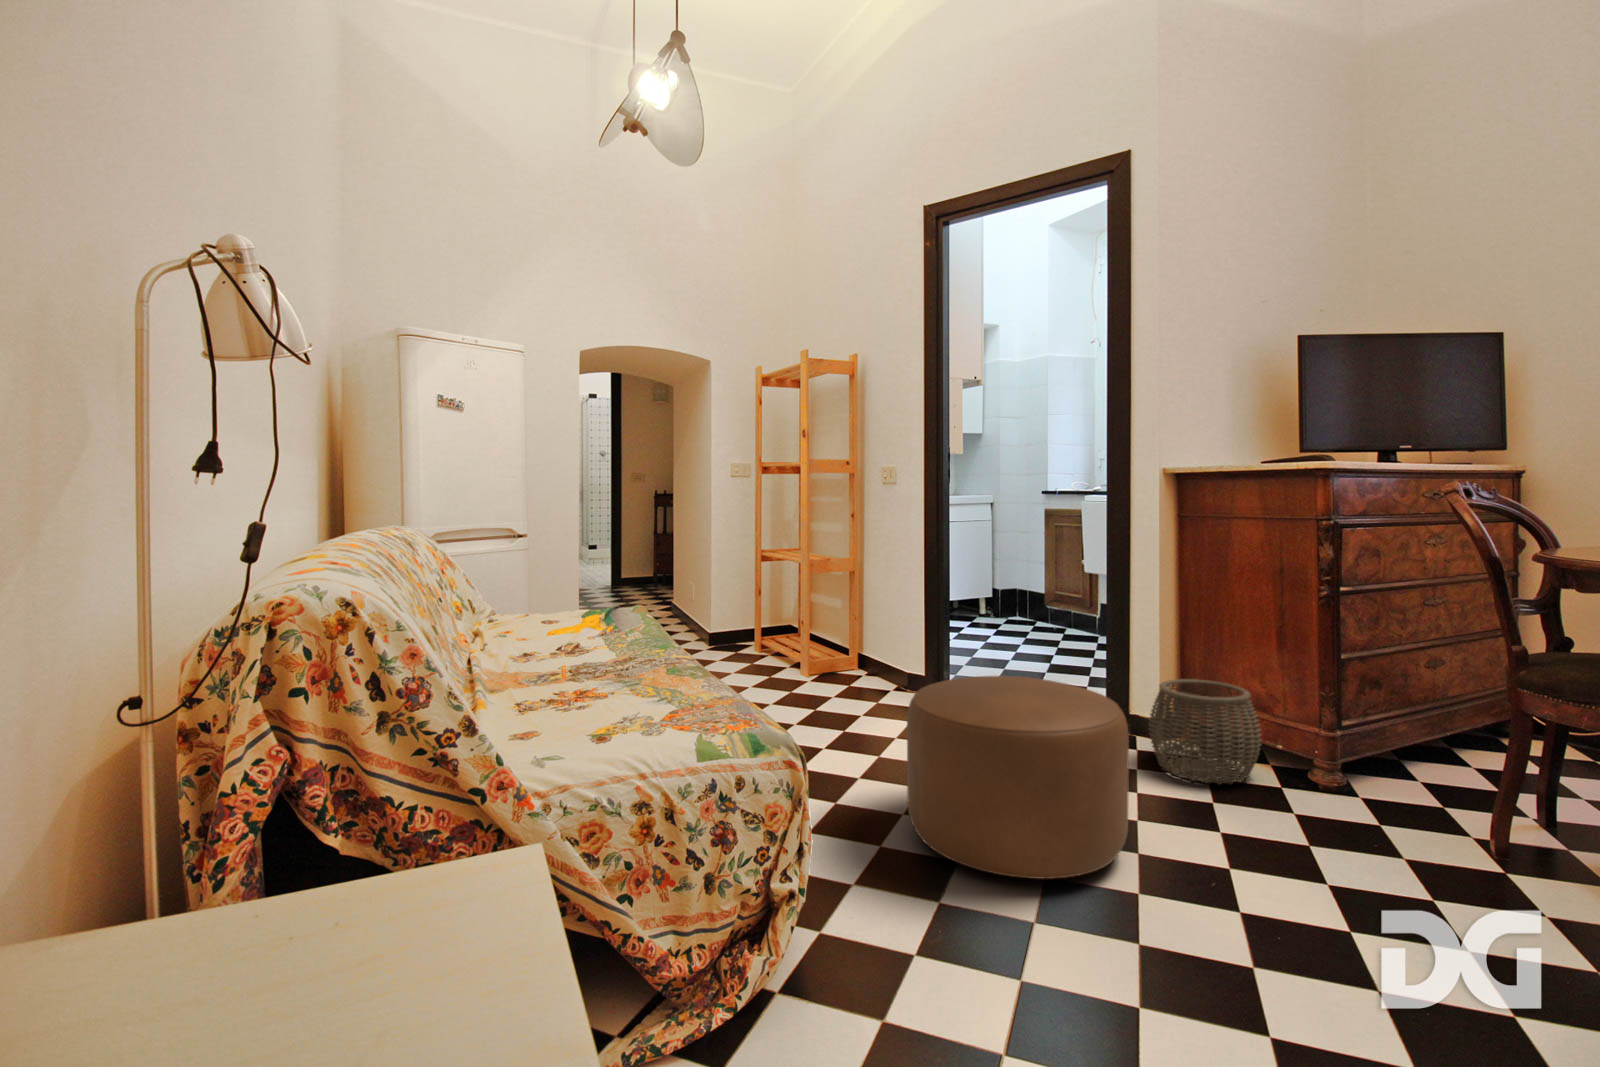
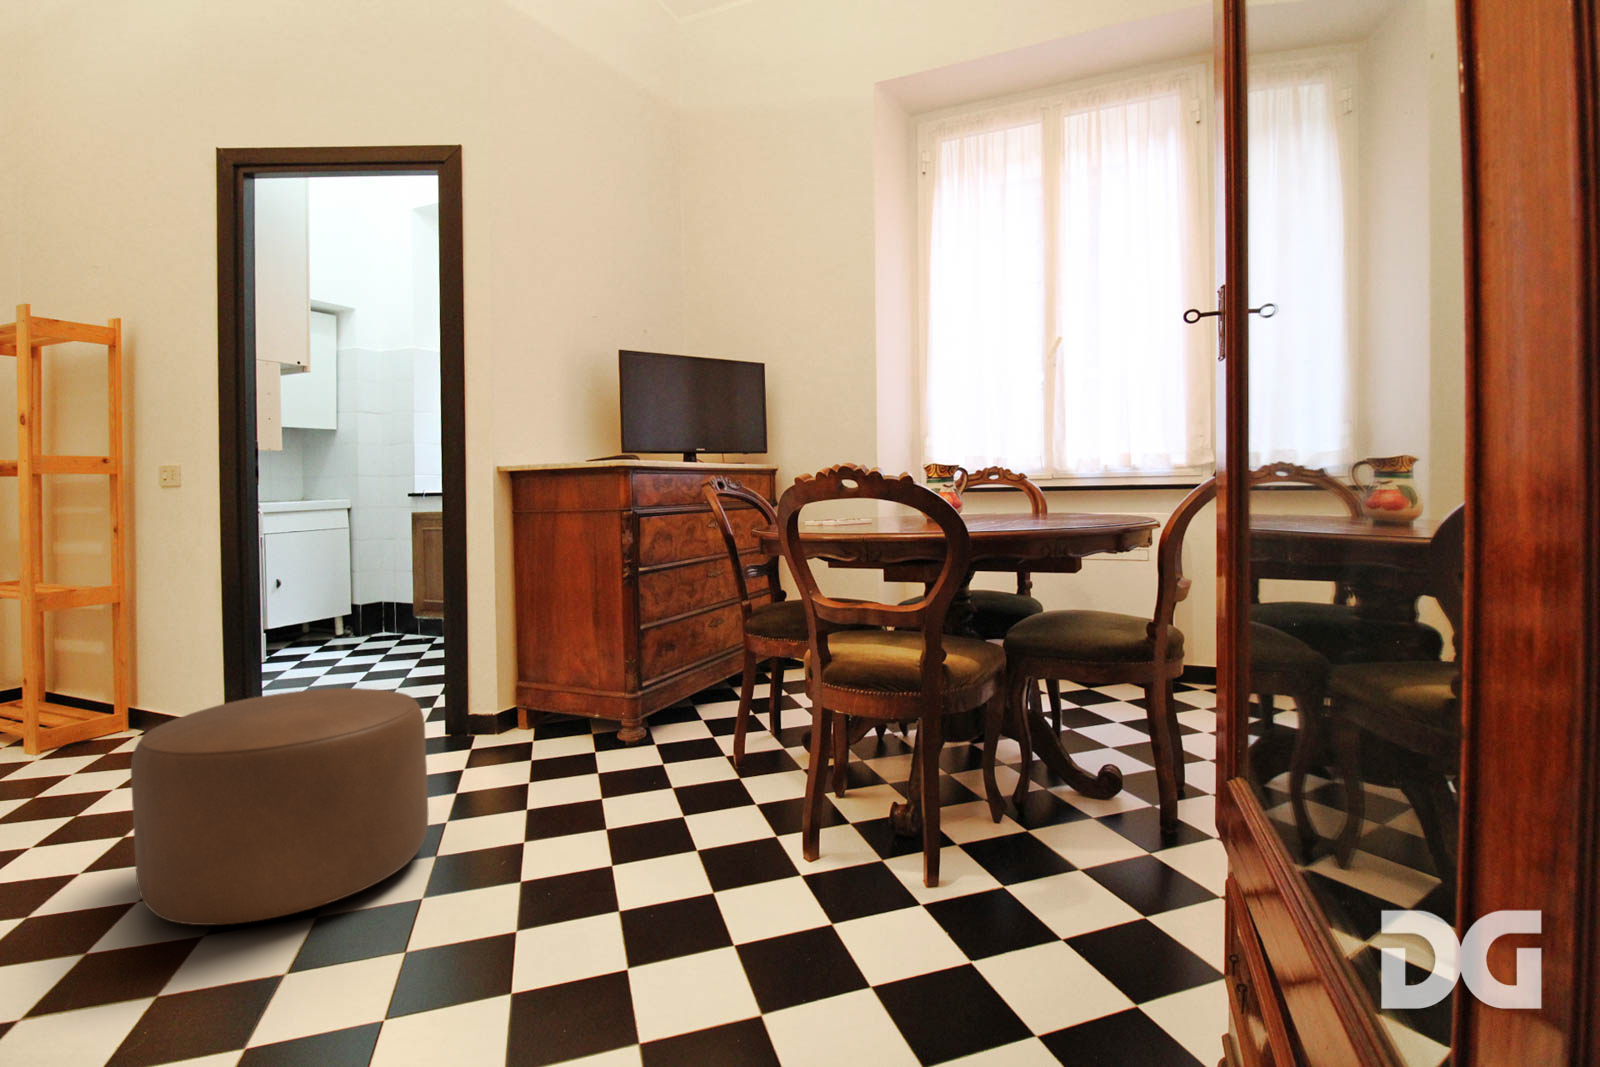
woven basket: present [1149,679,1262,784] -> none [480,667,583,767]

